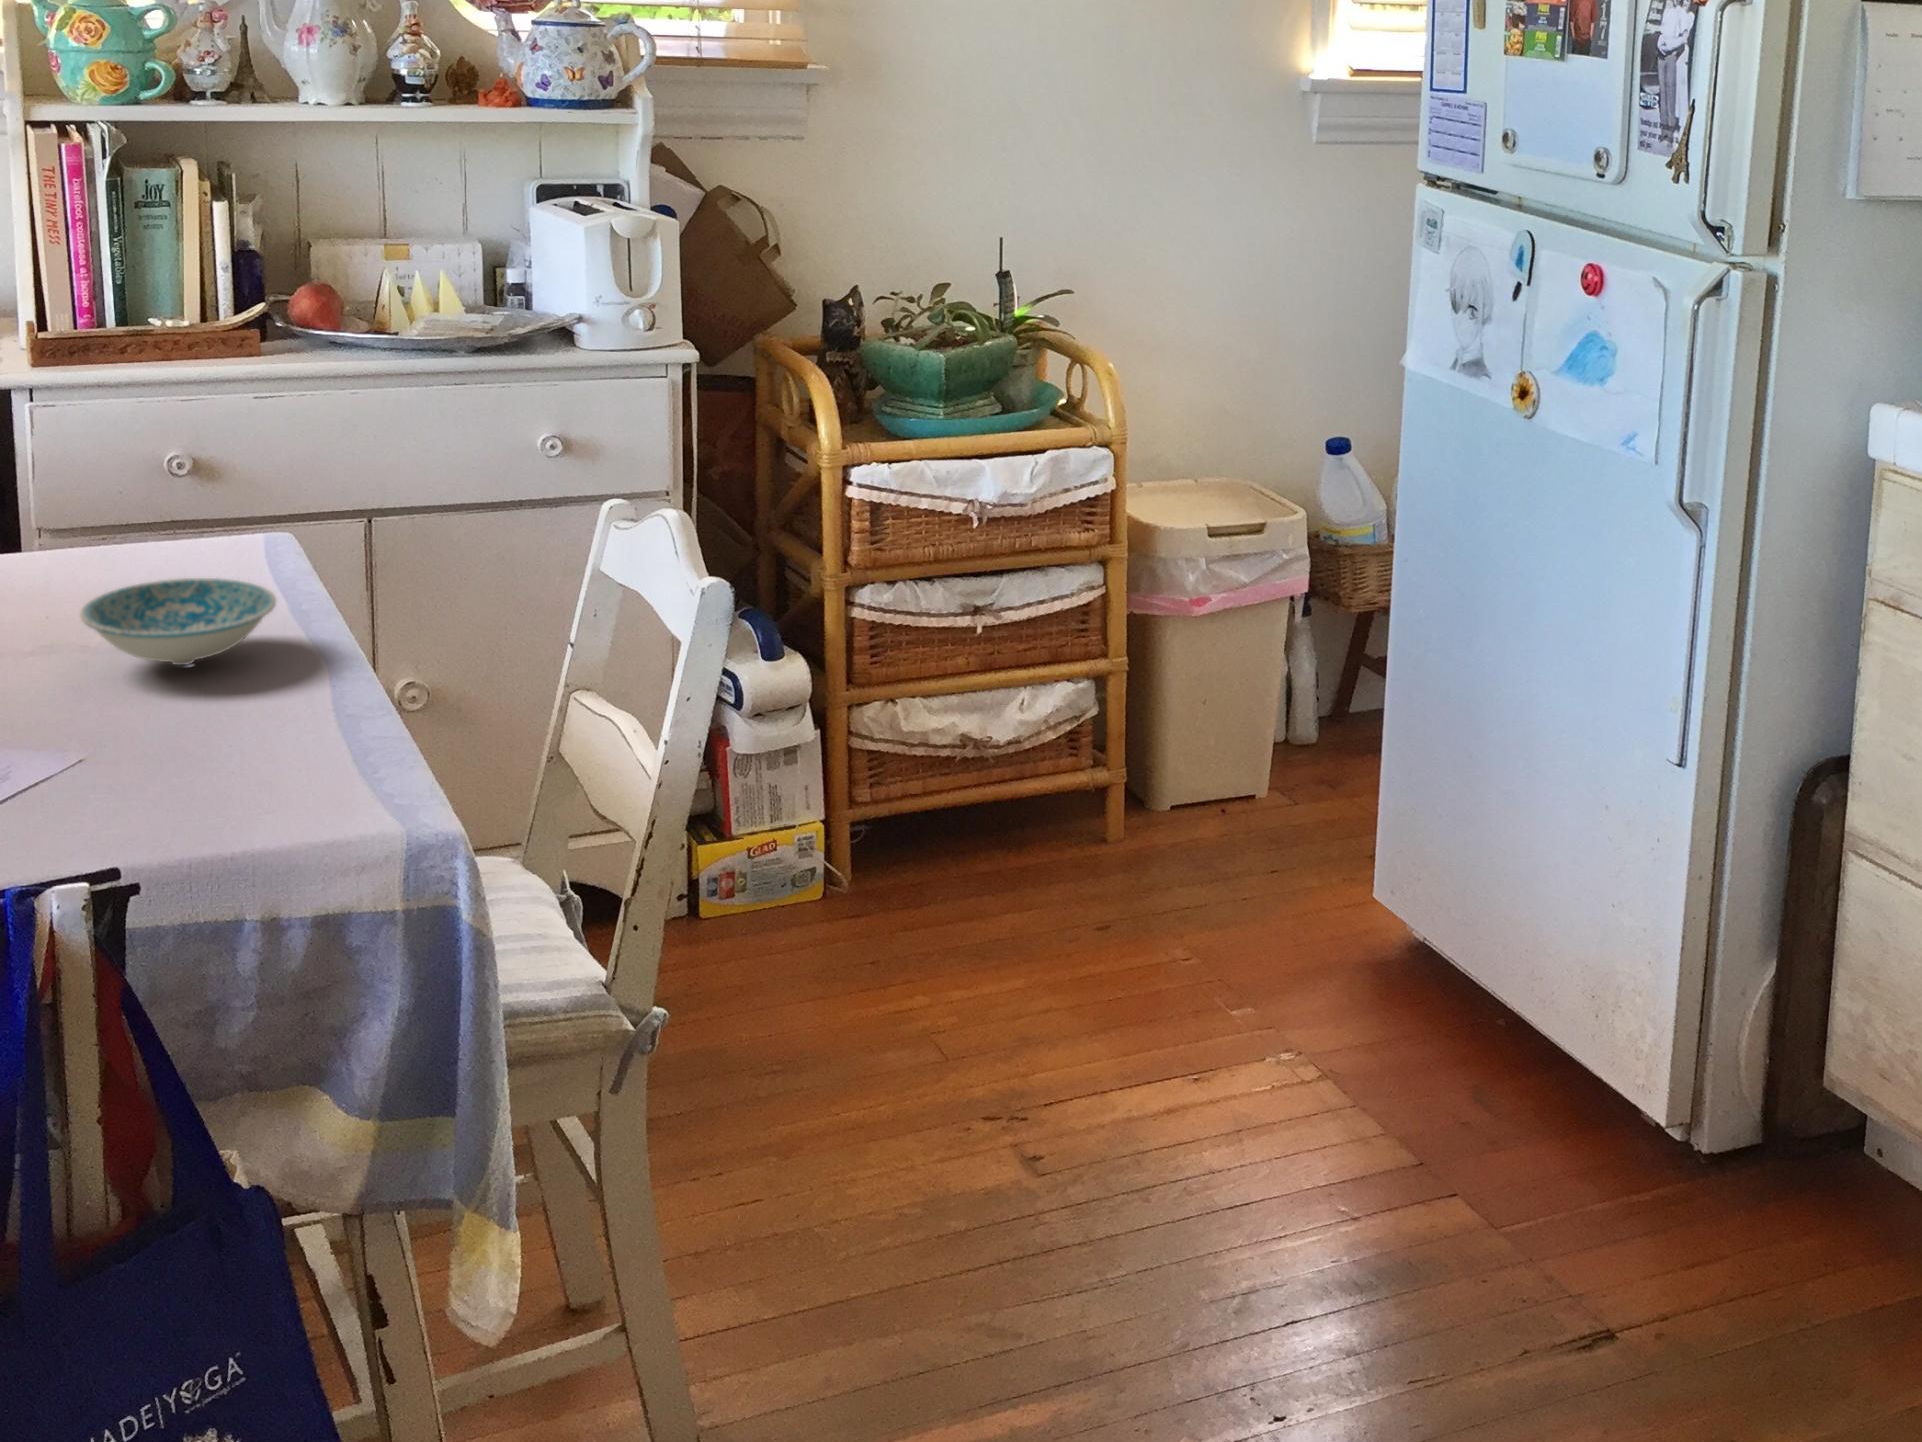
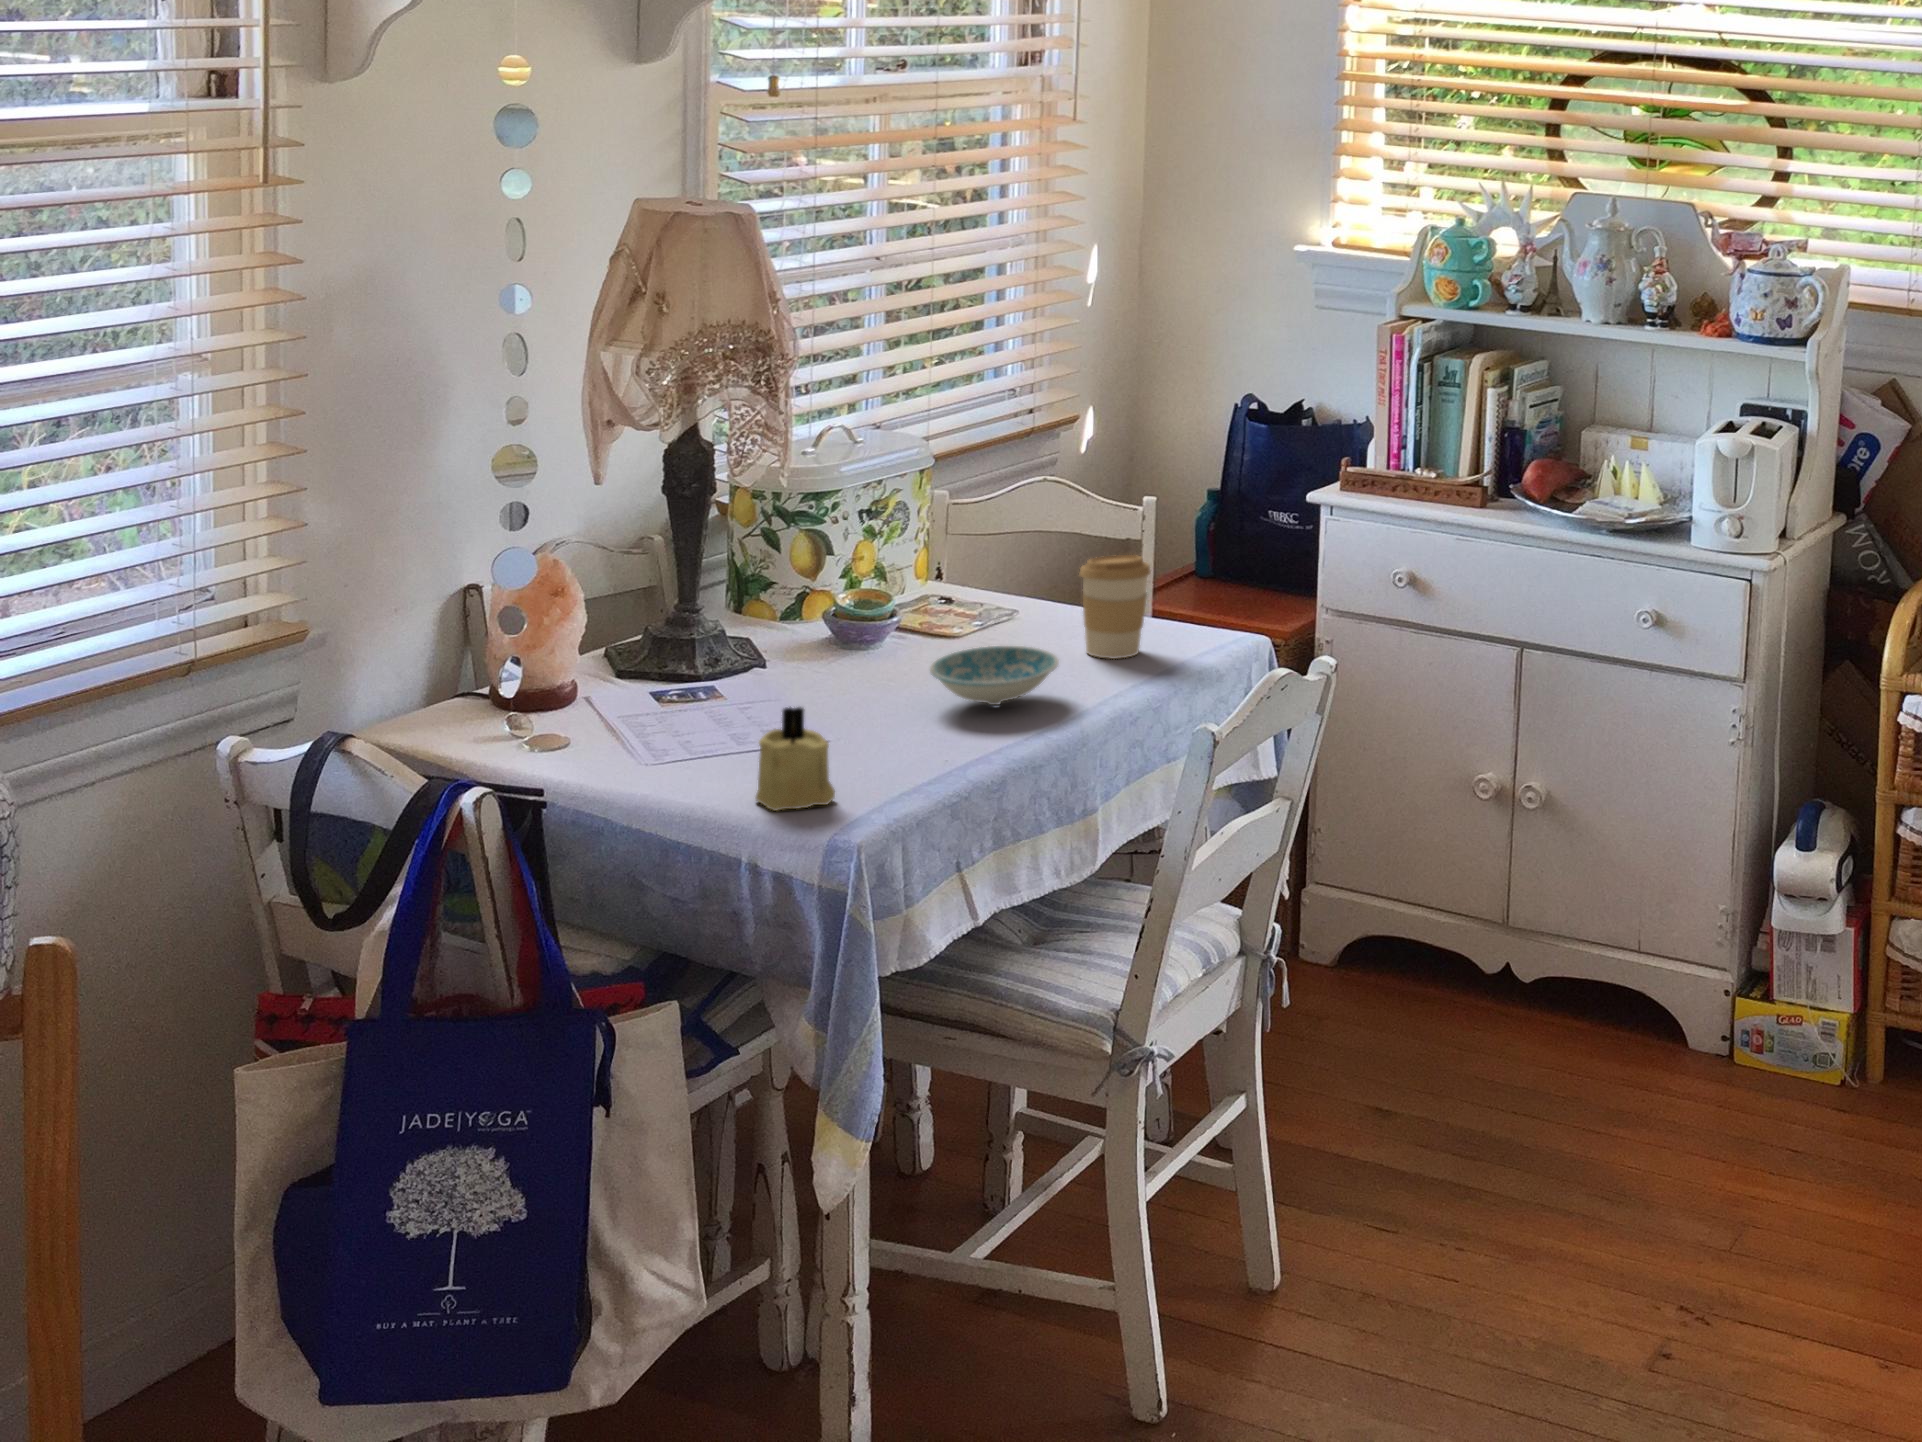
coffee cup: none [95,440,210,591] -> present [1080,555,1150,659]
candle: none [190,674,321,834] -> present [756,707,835,811]

